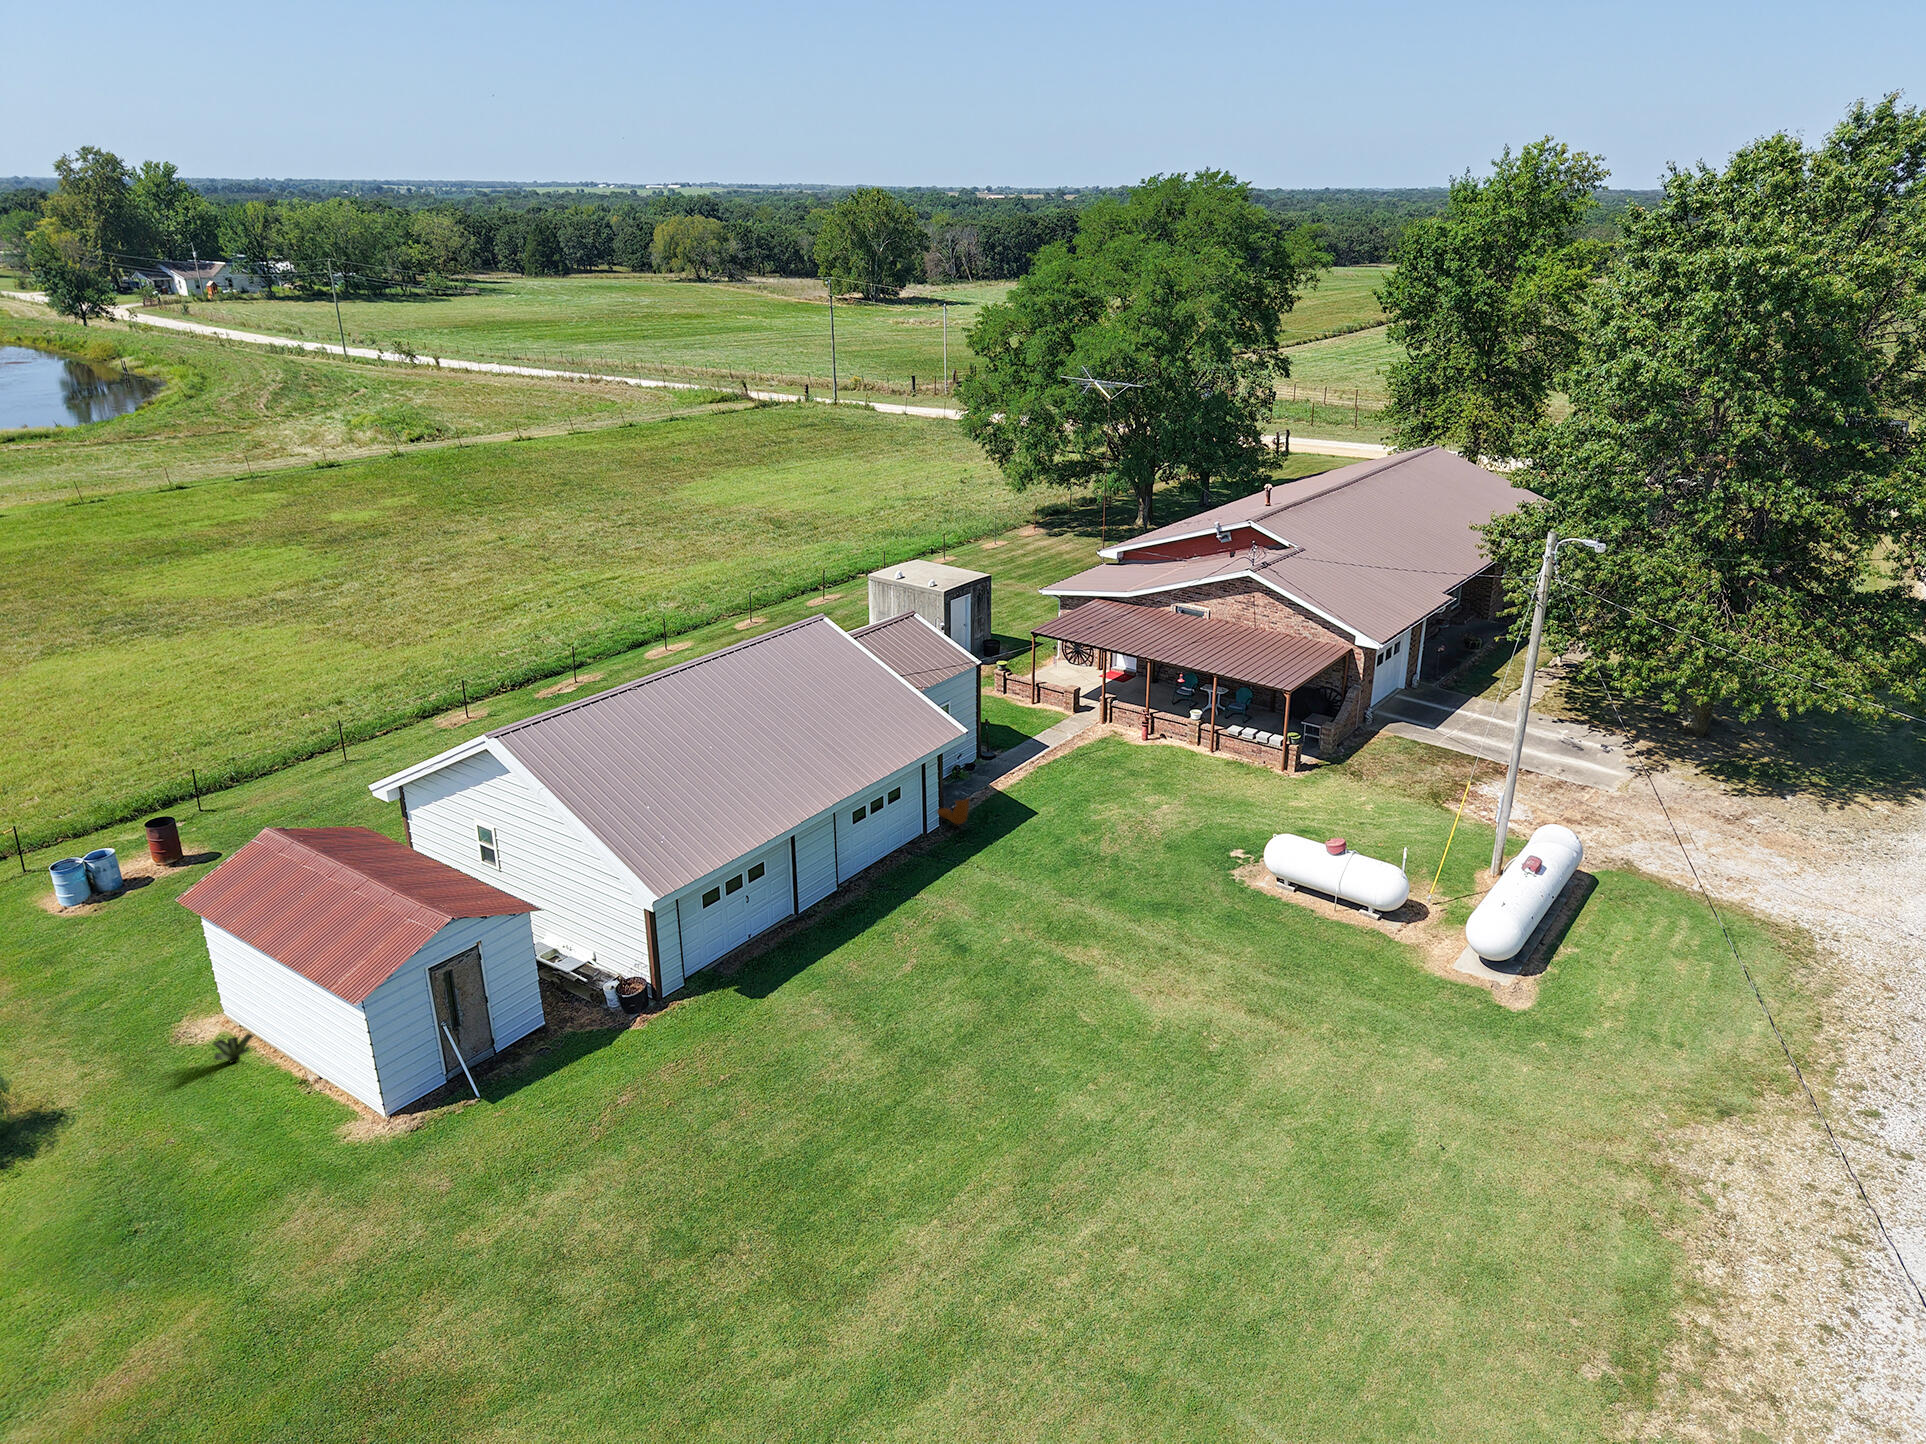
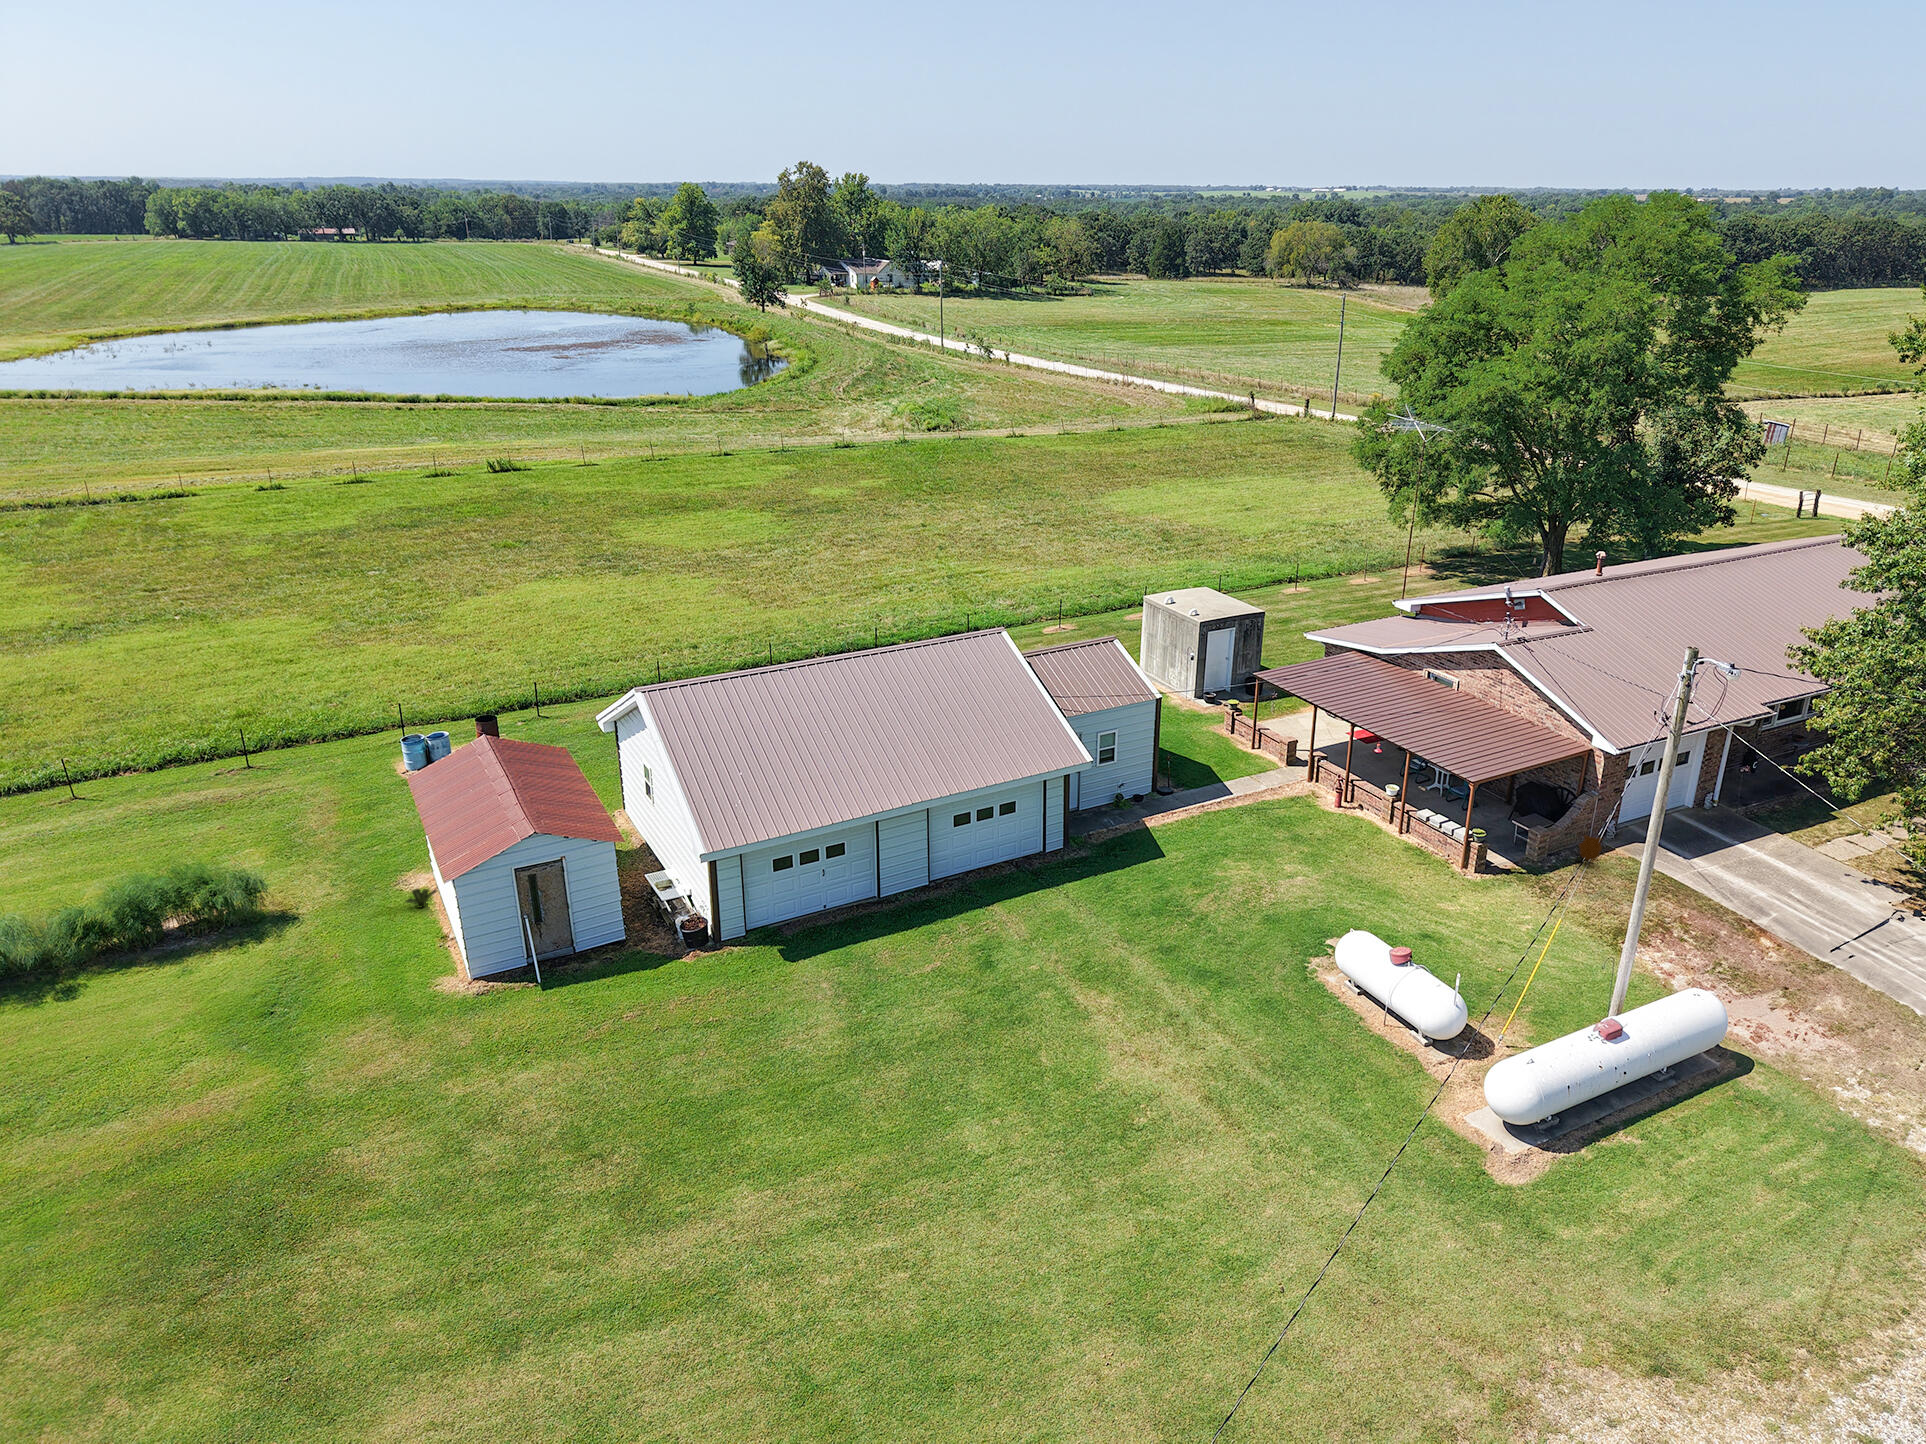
lounge chair: present [937,798,969,828] -> present [1579,835,1602,865]

